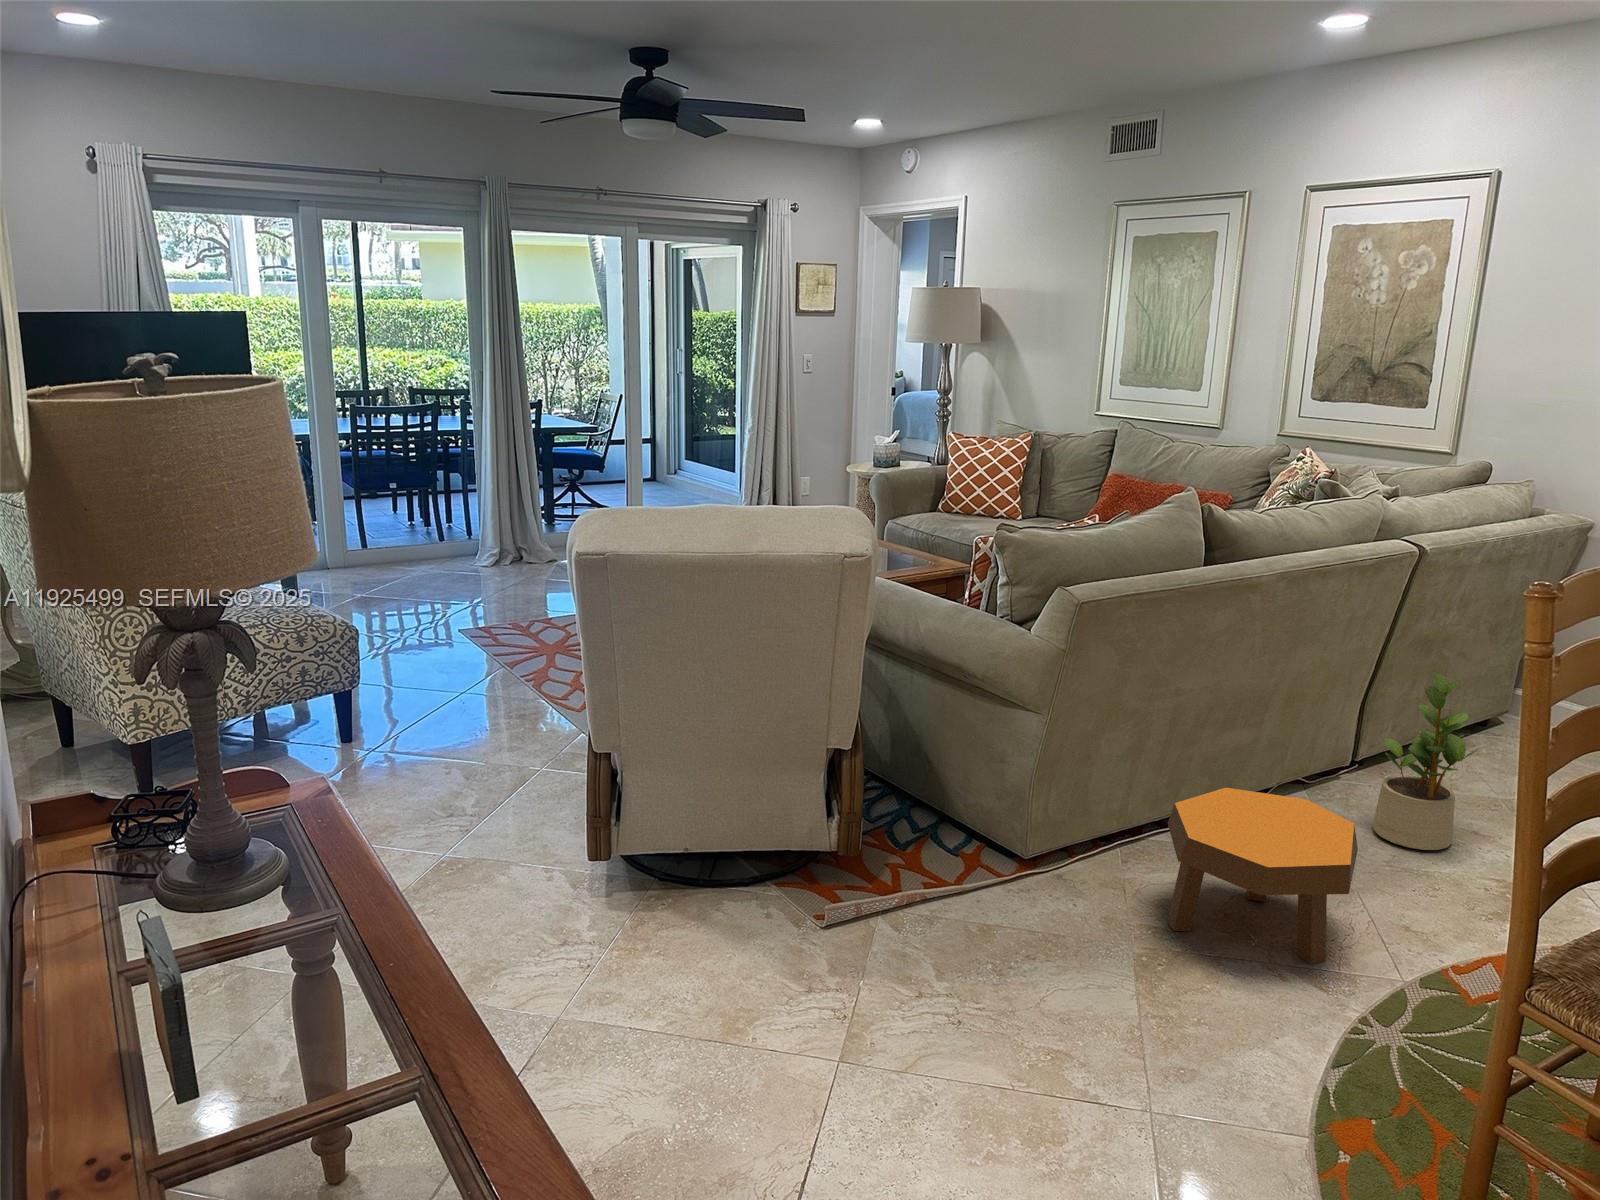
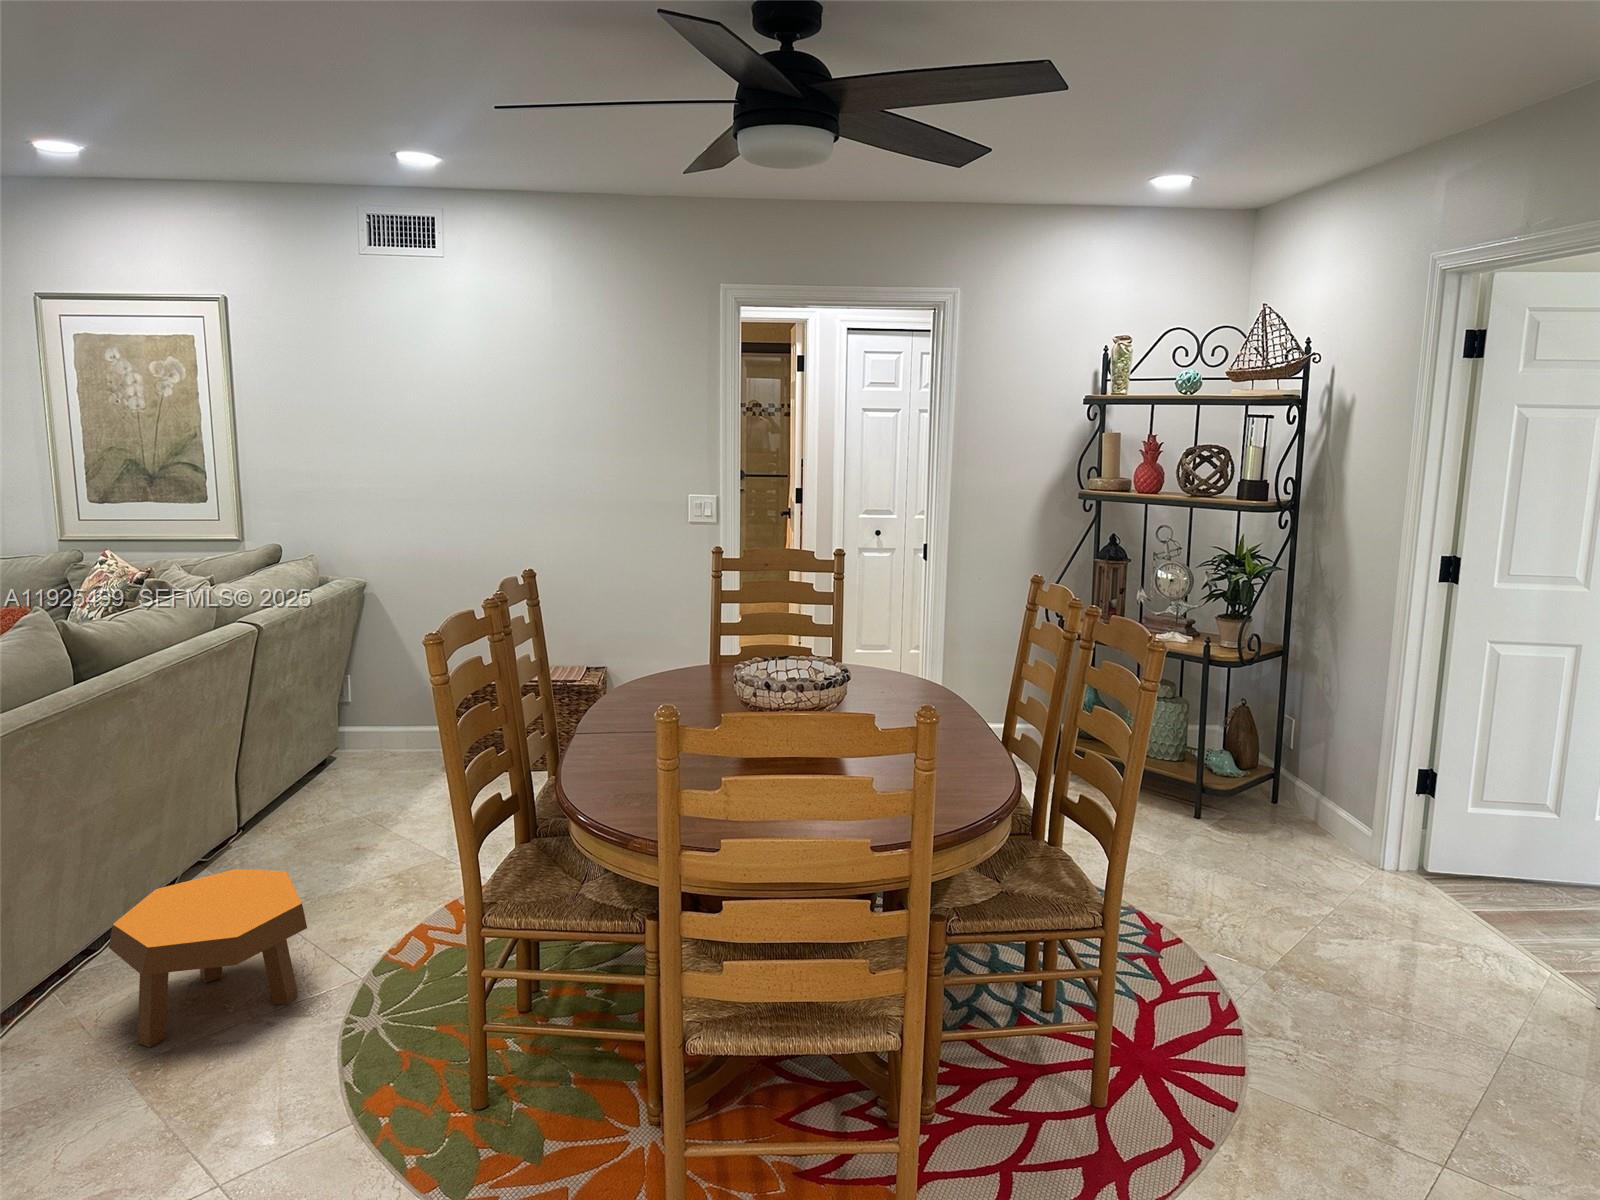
potted plant: present [1373,673,1479,850] -> none [271,727,351,880]

